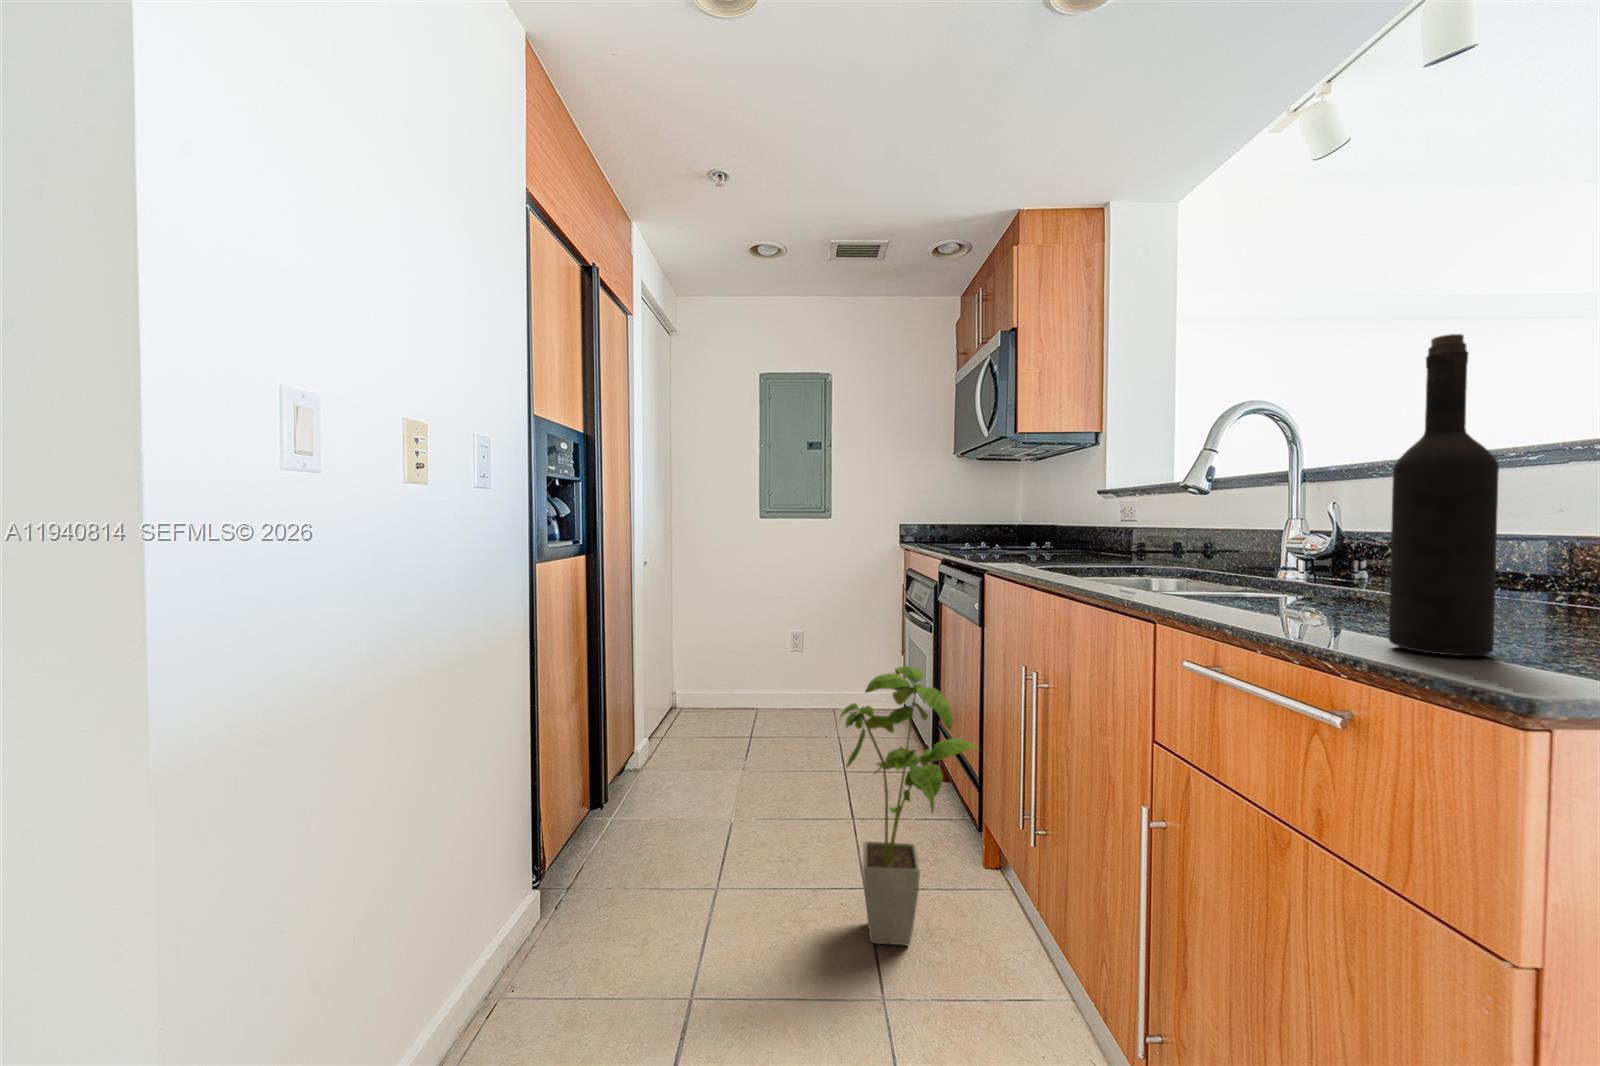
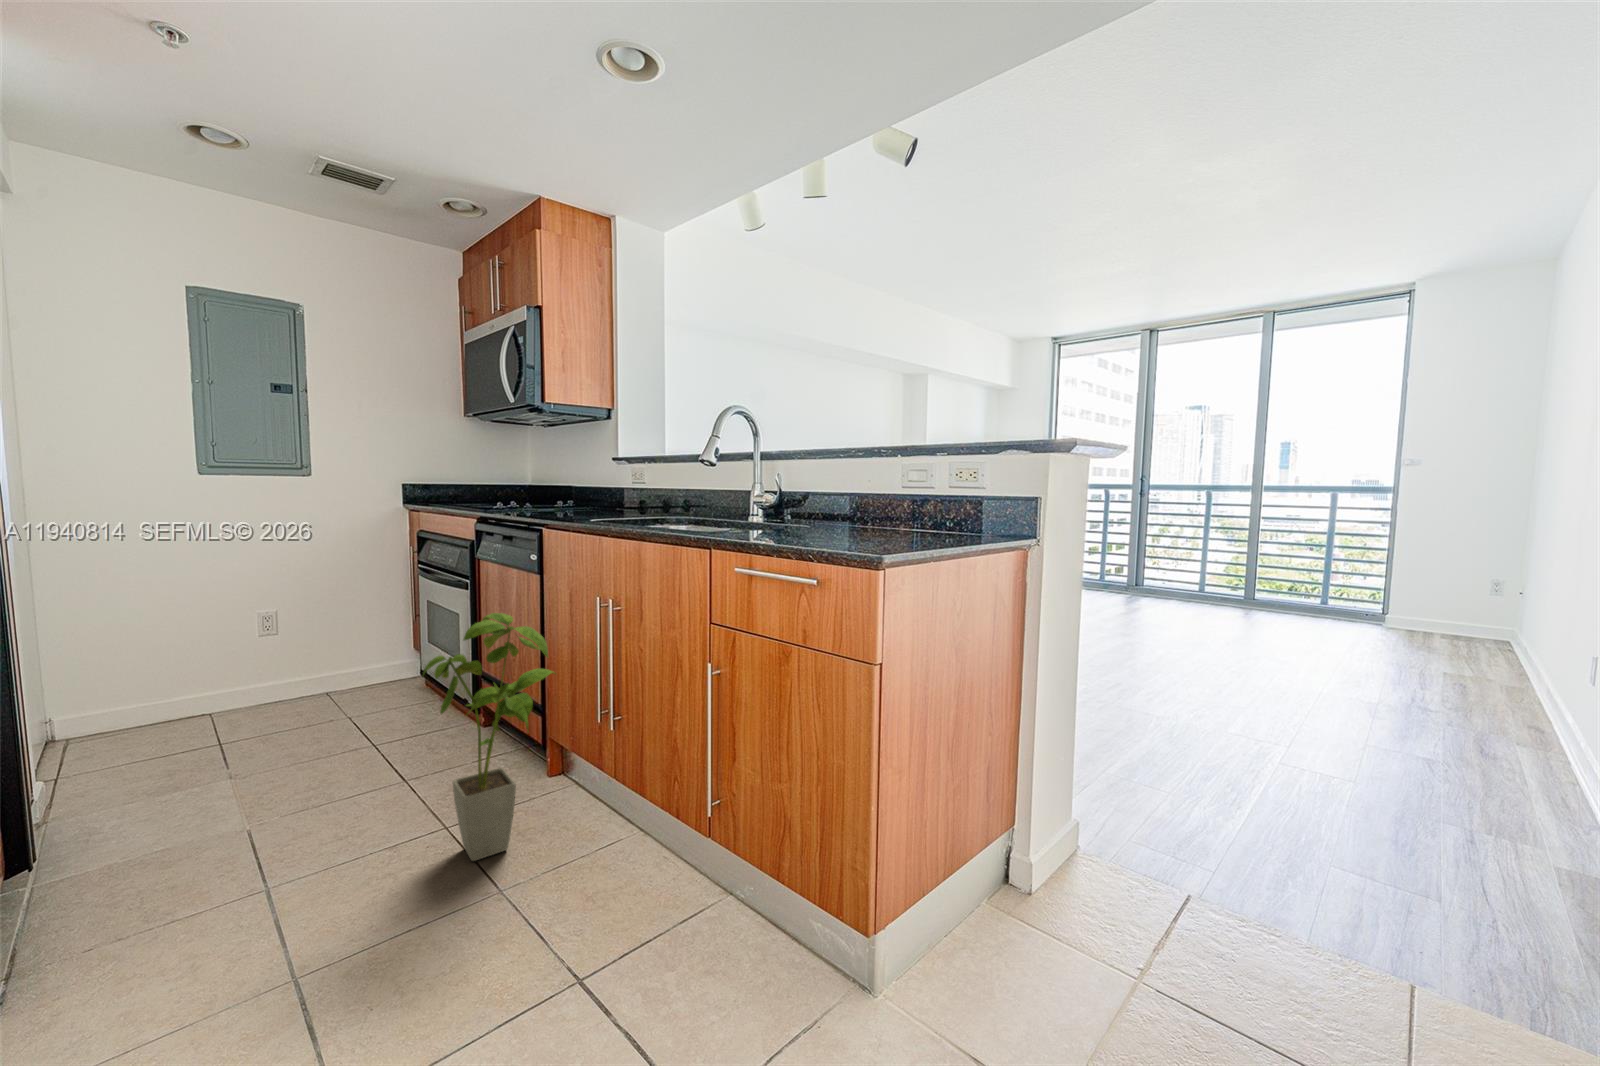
wine bottle: present [1389,334,1499,656] -> none [830,402,867,551]

